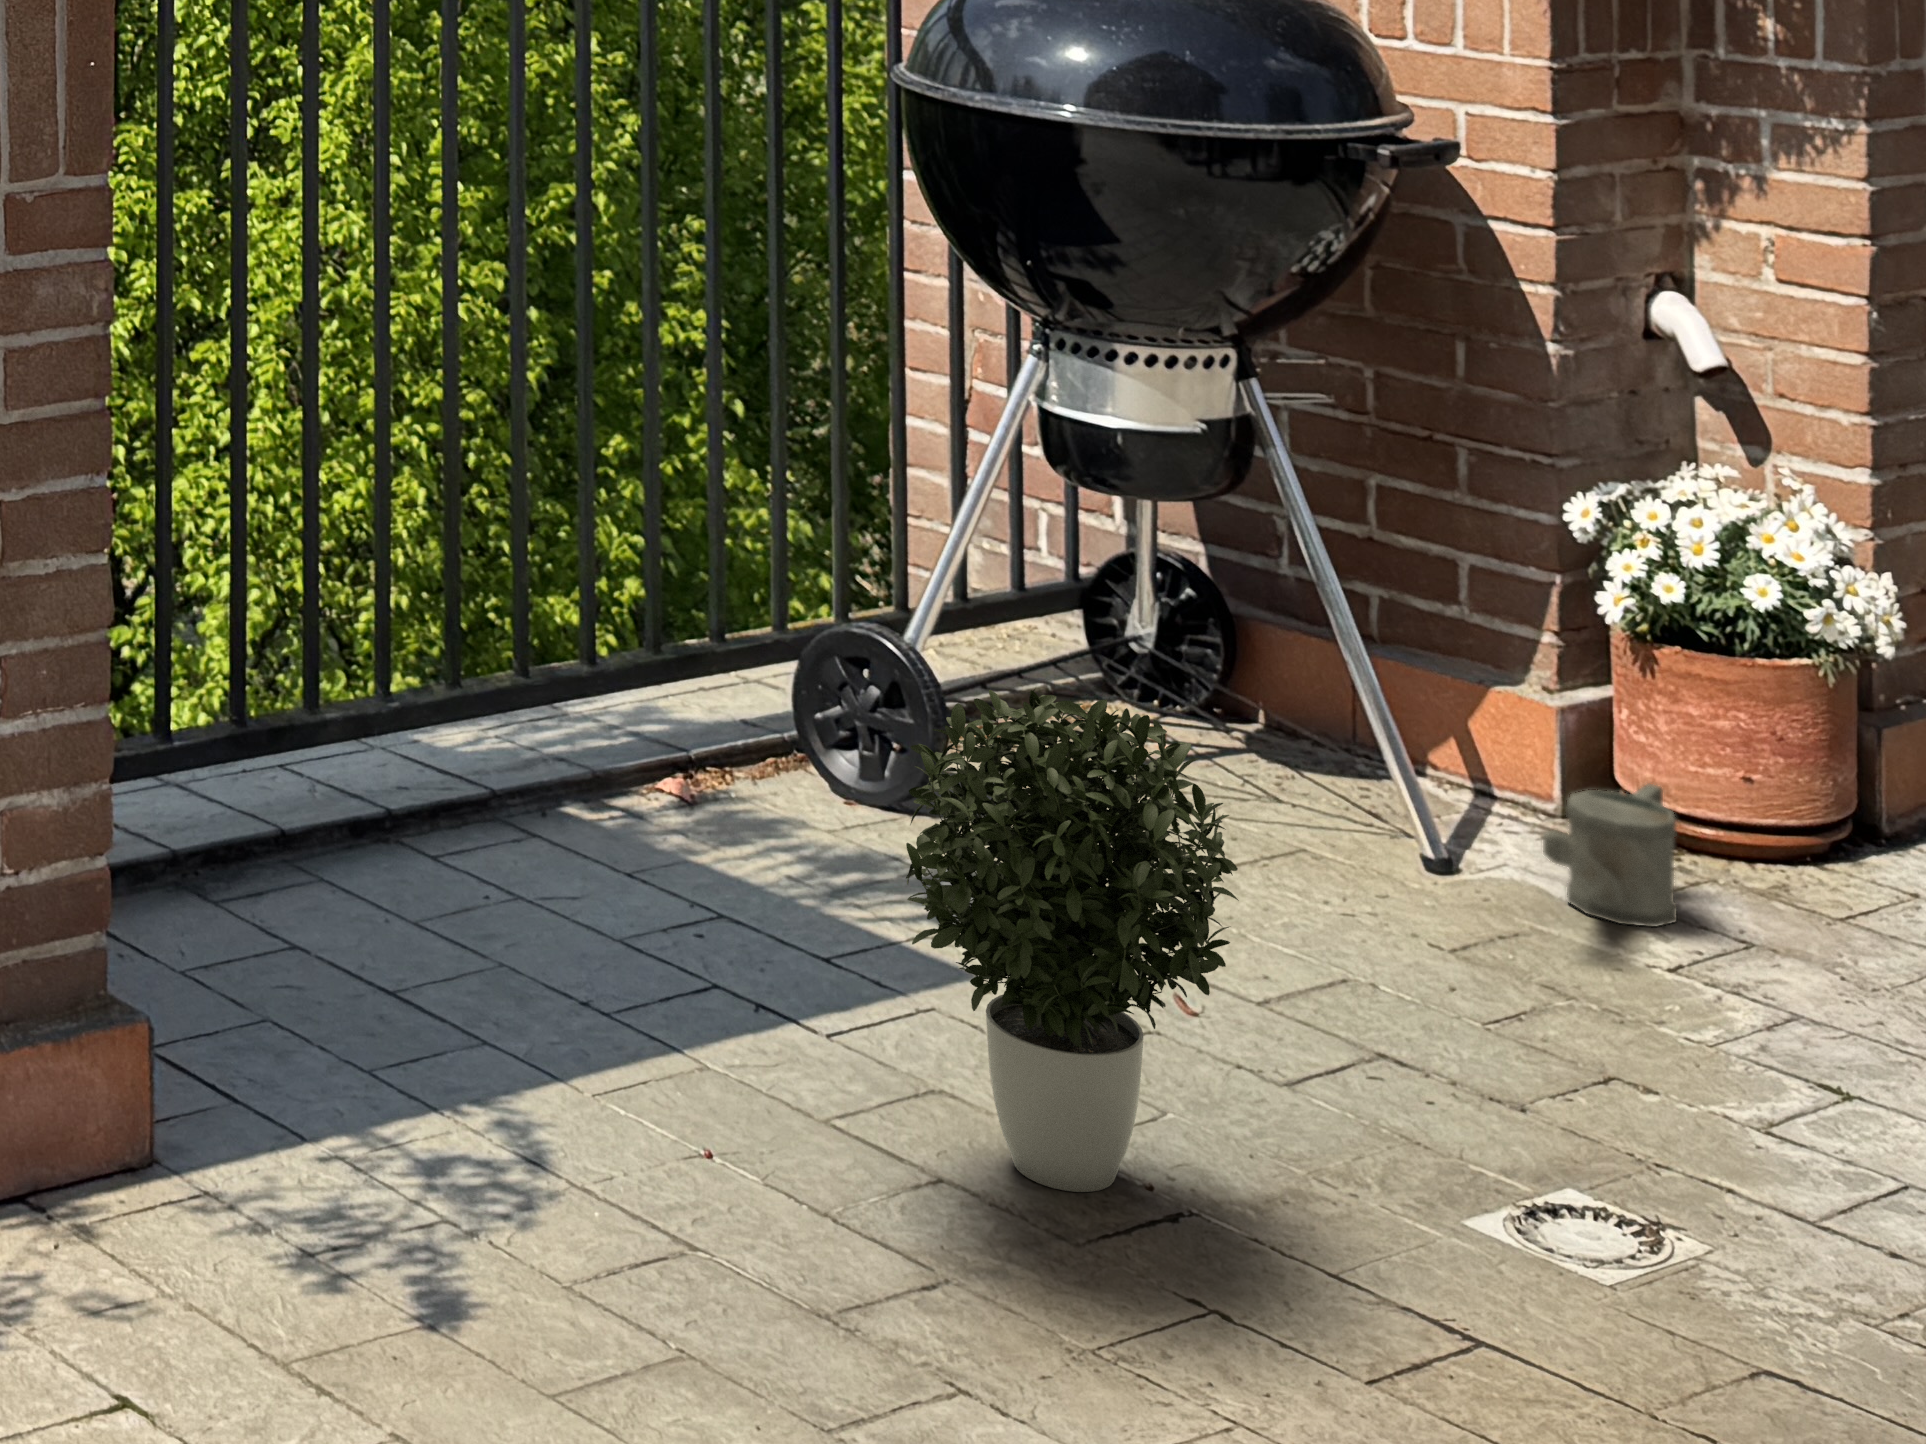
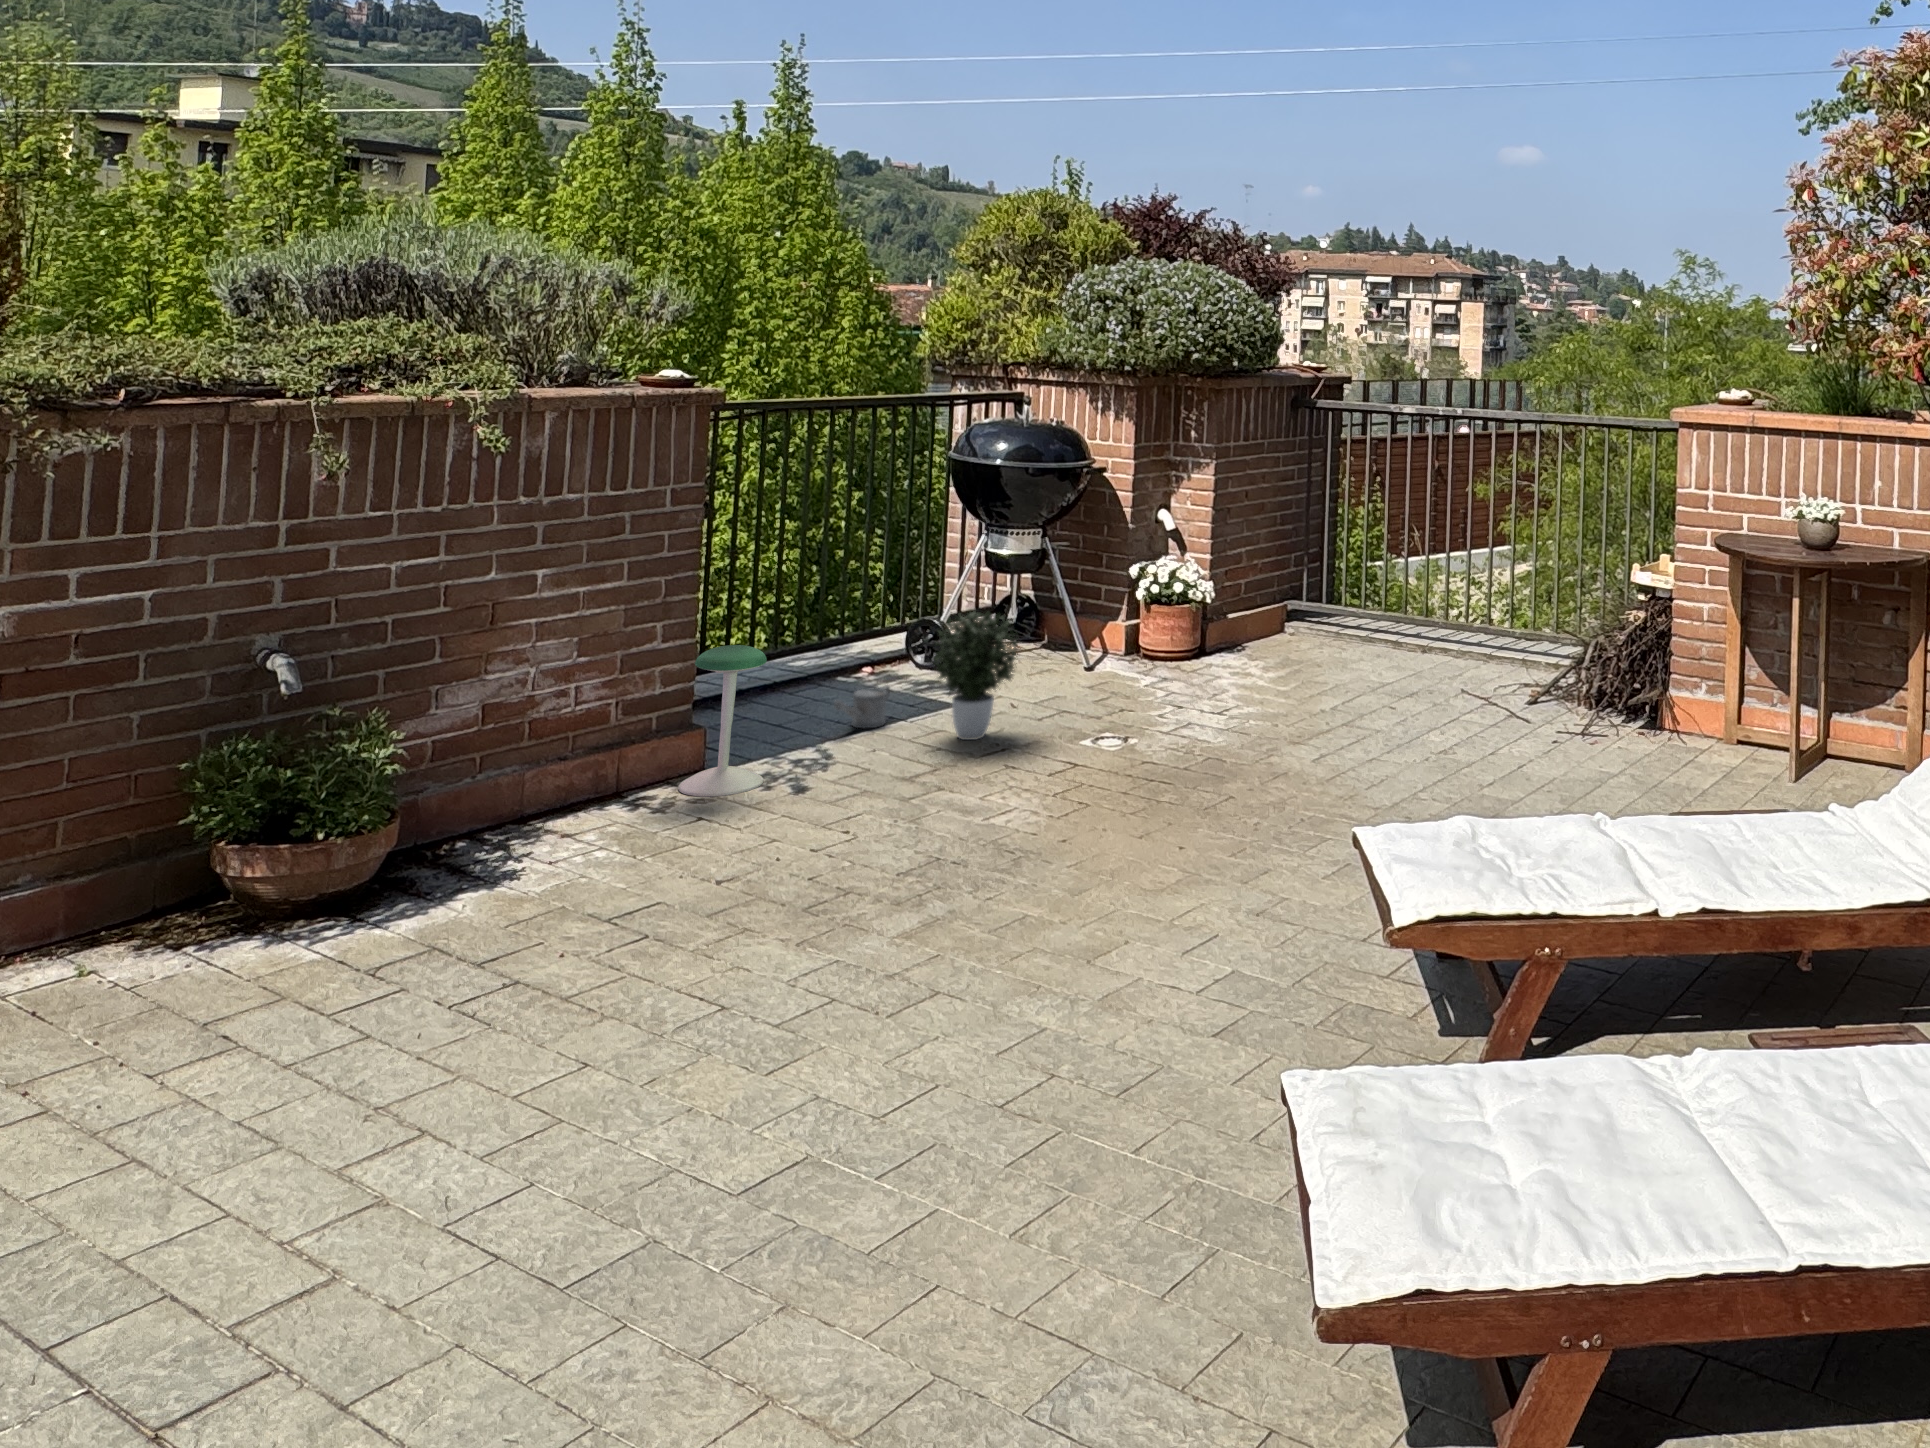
stool: none [73,758,345,1327] -> present [678,645,767,797]
watering can: present [1543,784,1677,927] -> present [834,685,890,728]

